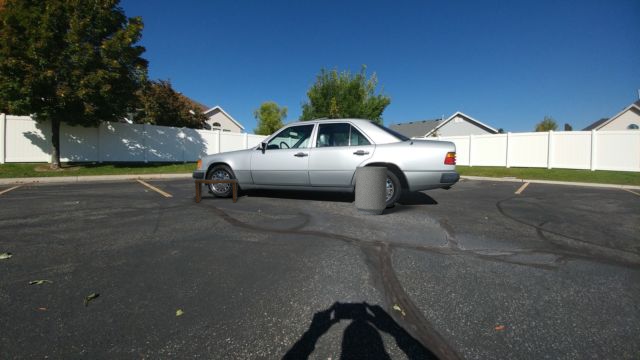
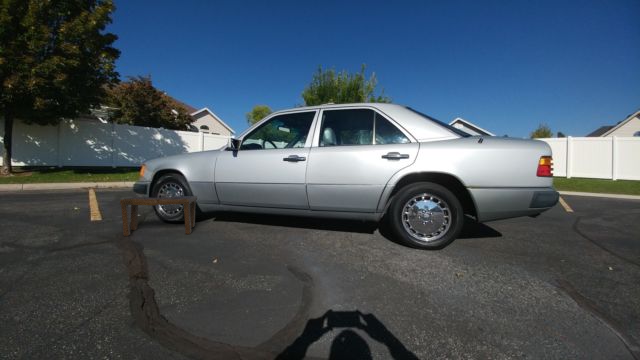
trash can: present [355,167,387,215] -> none [387,179,446,267]

